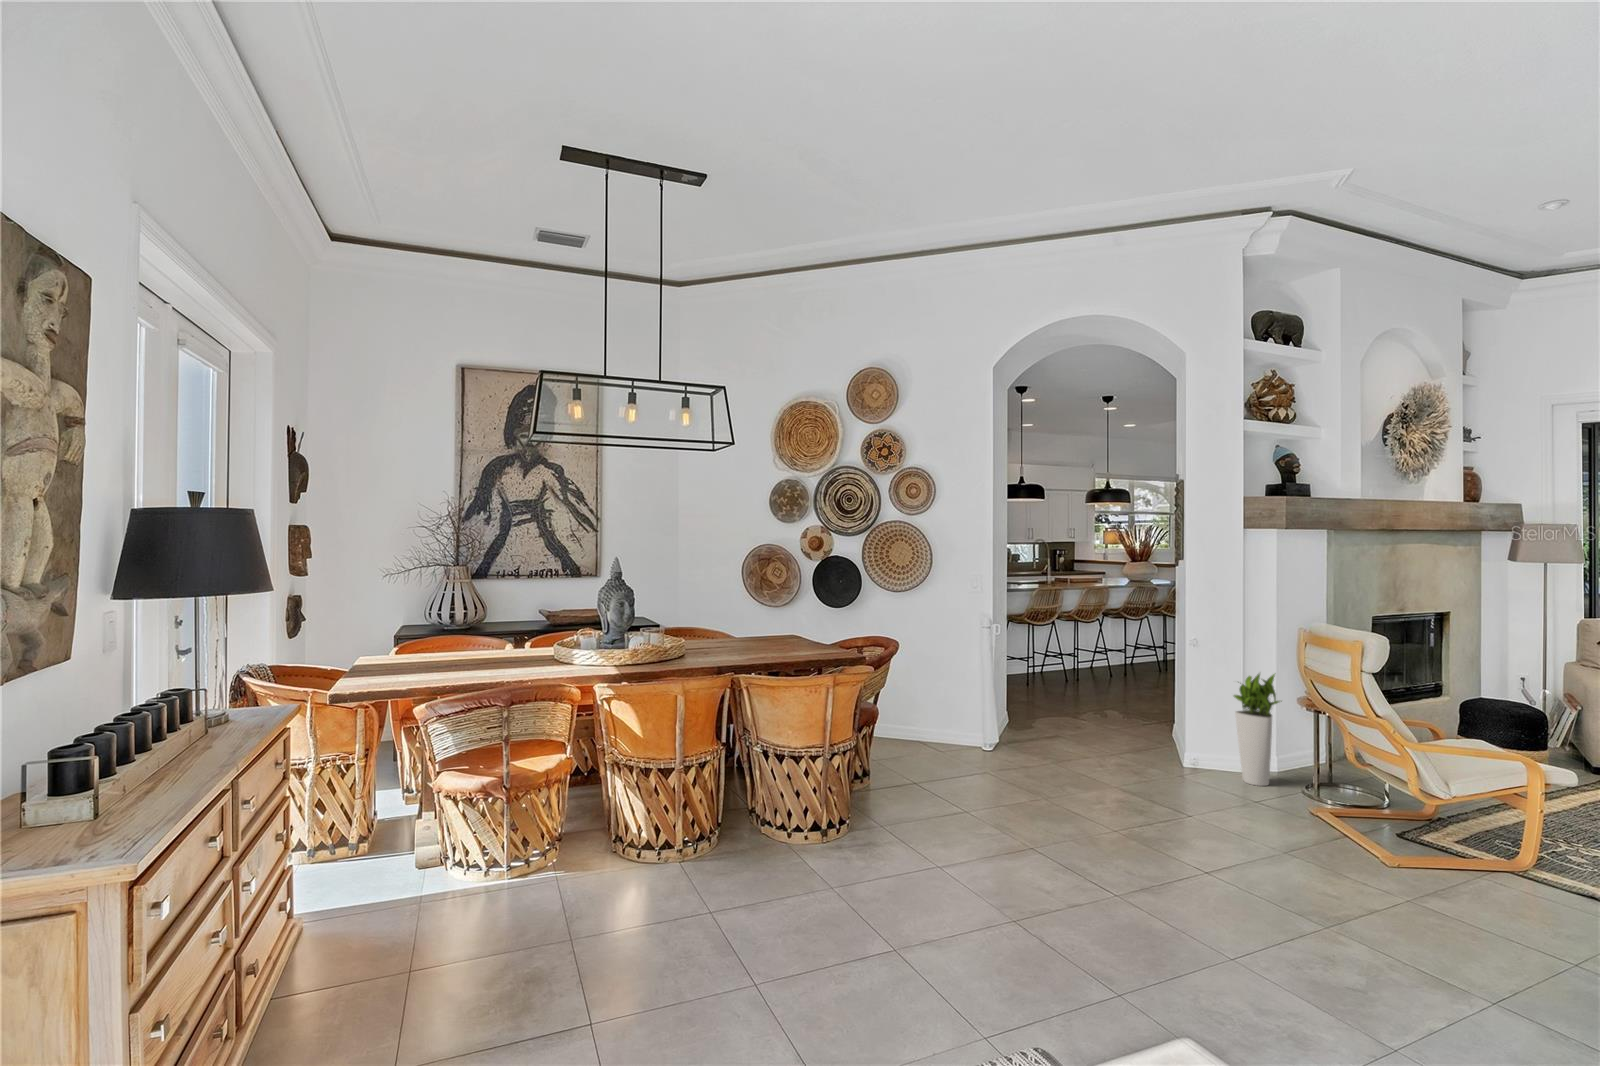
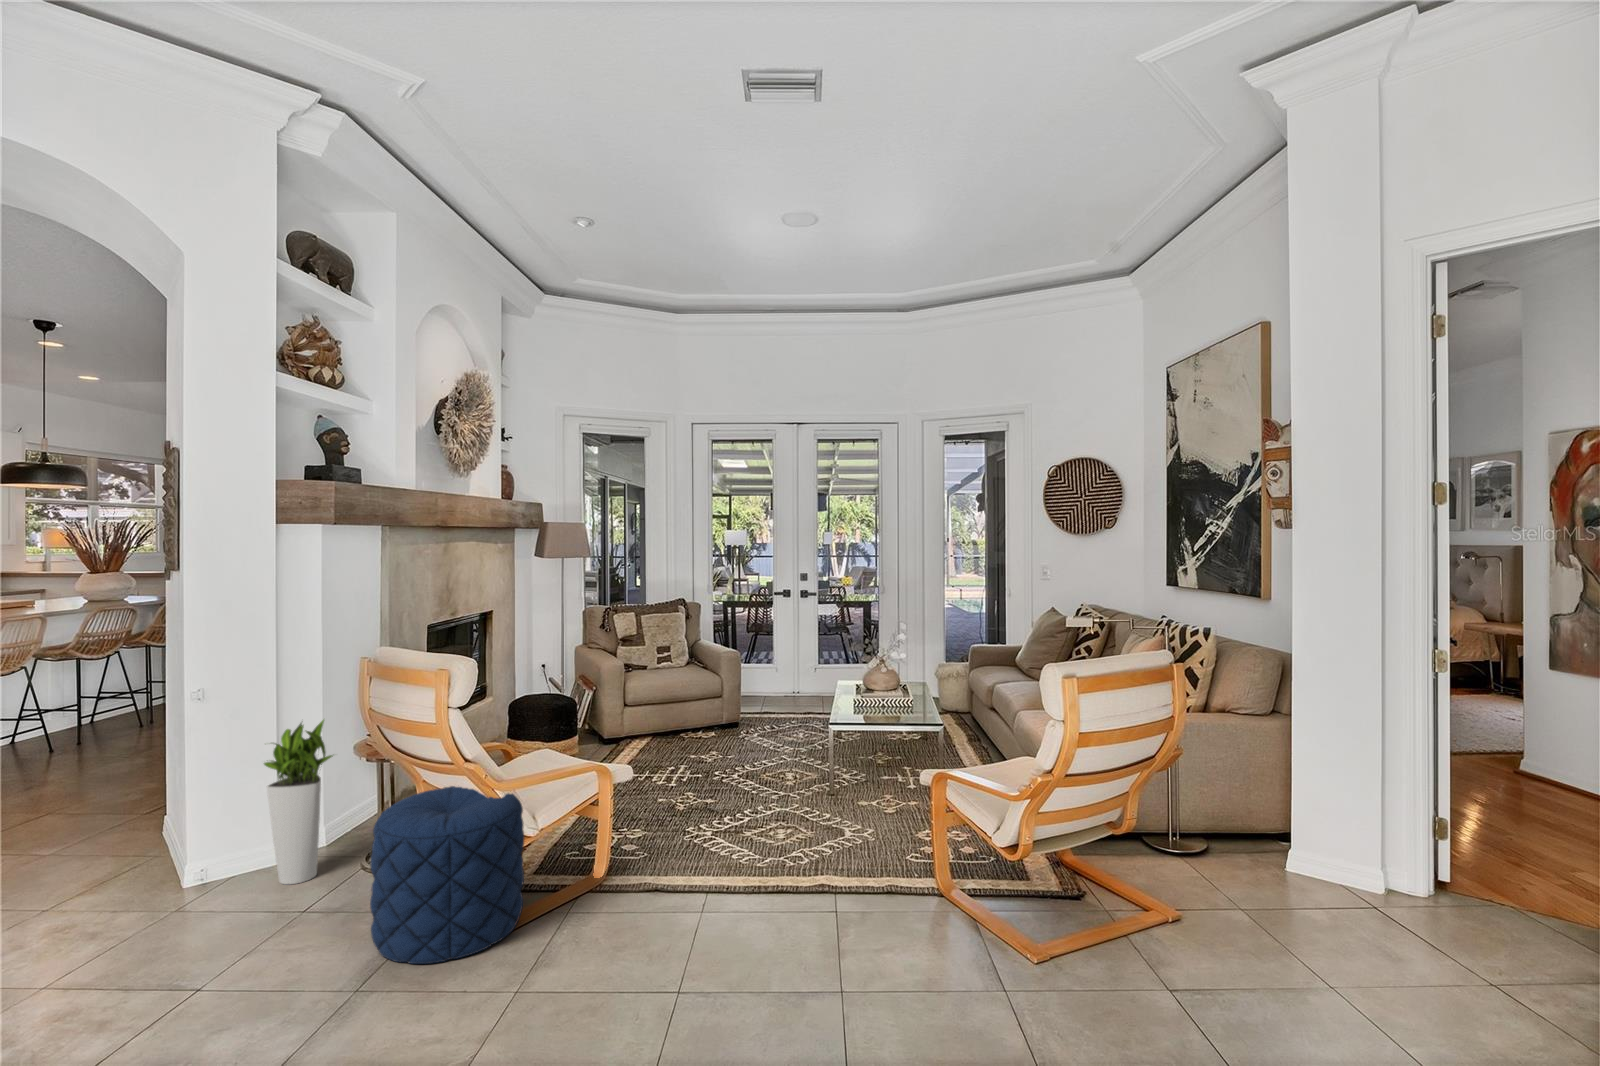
pouf: none [1301,737,1435,867] -> present [370,786,524,964]

